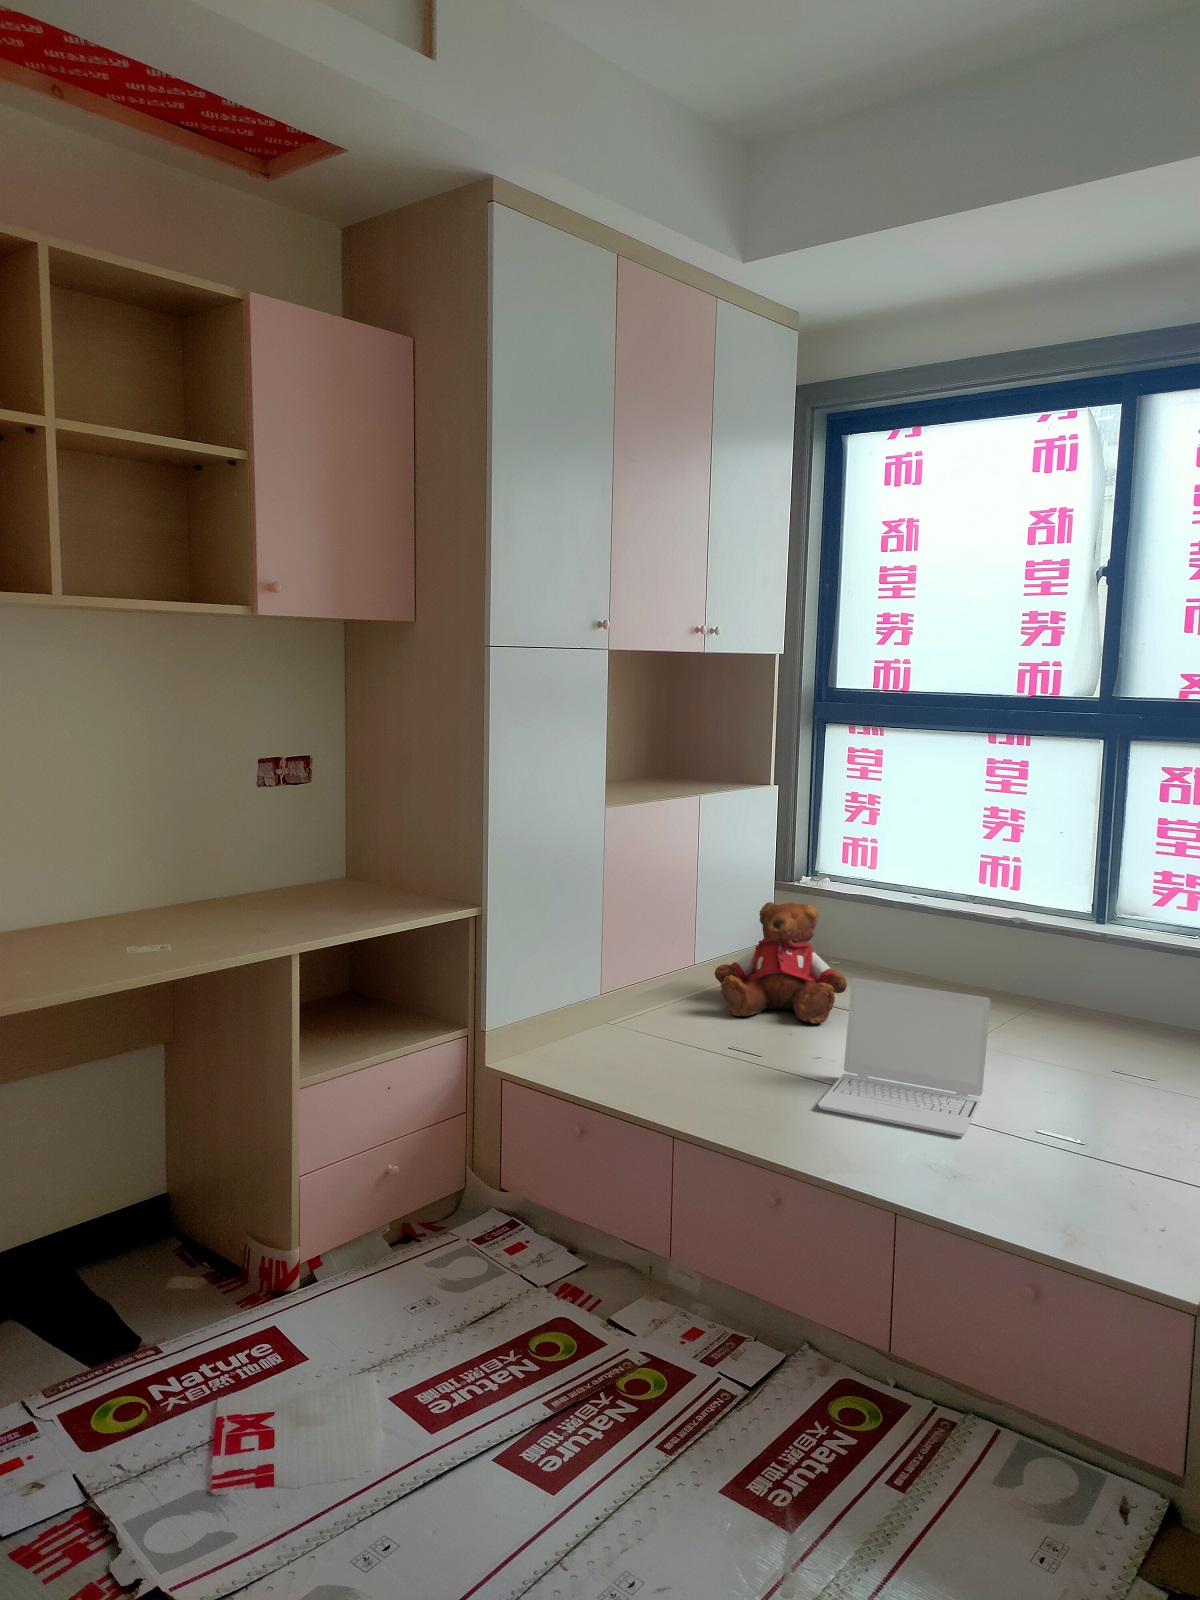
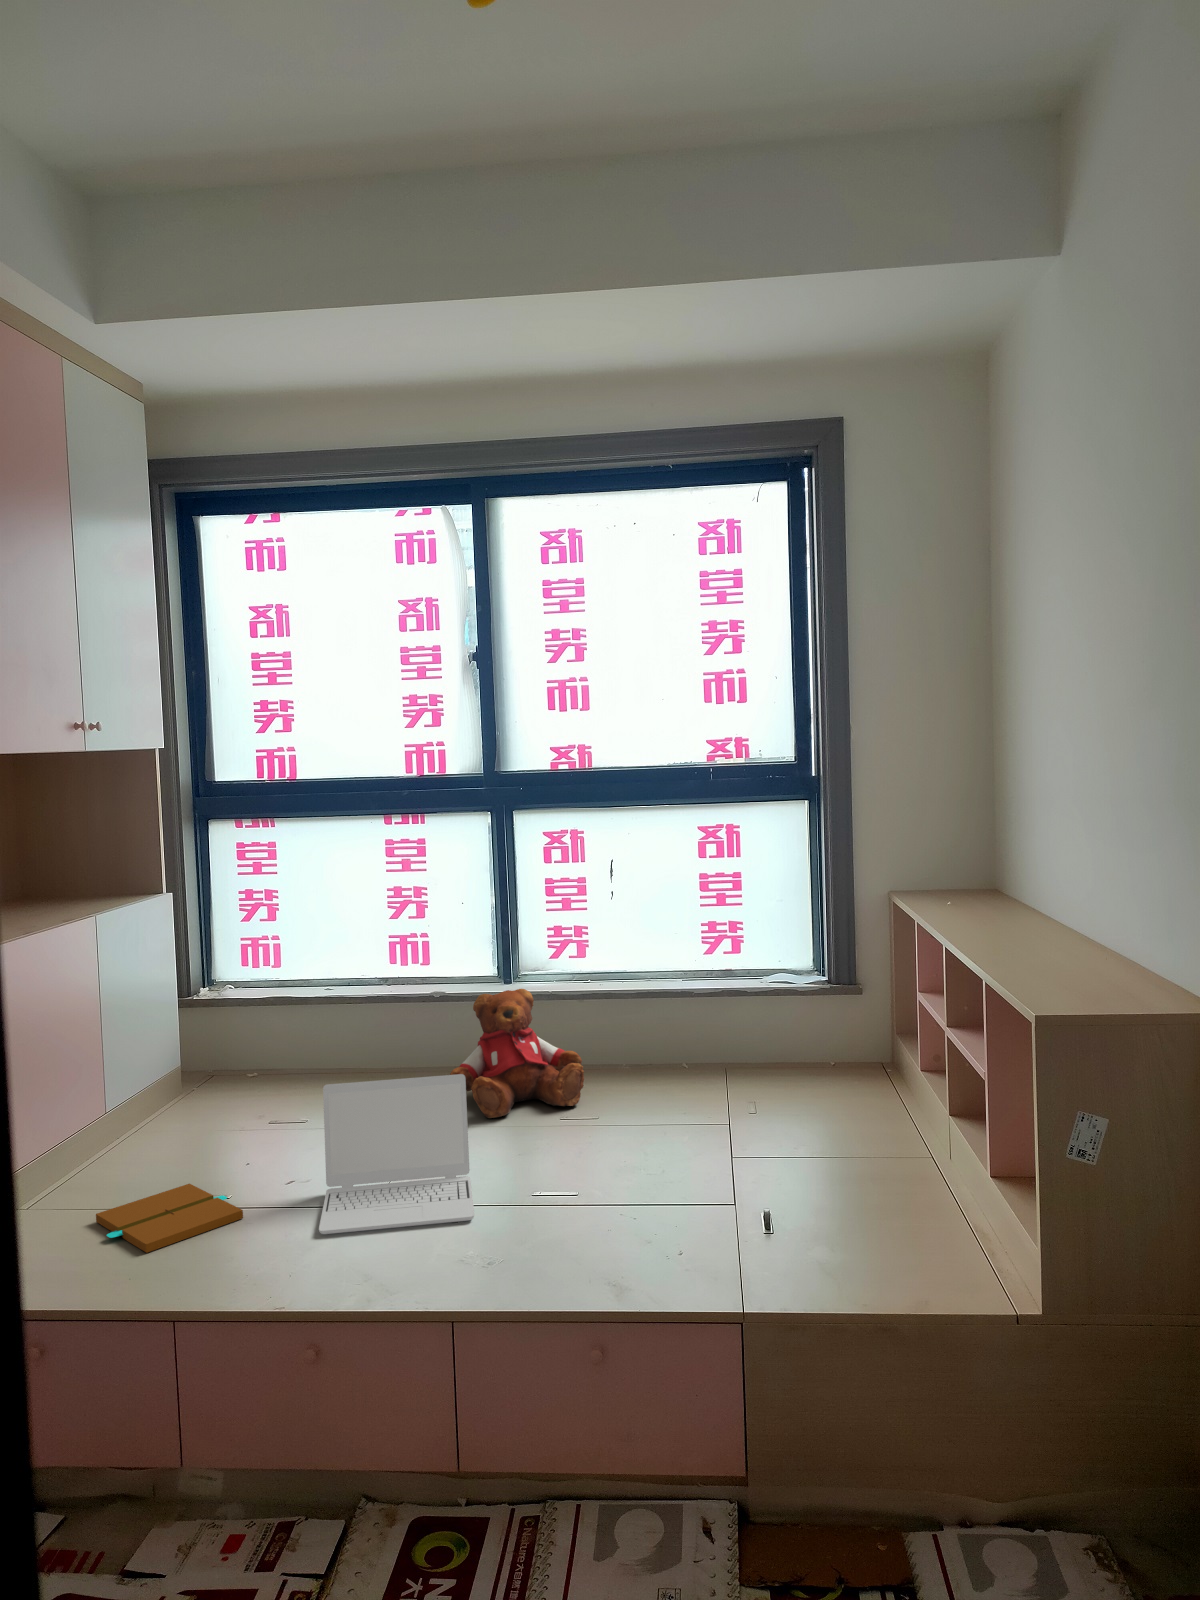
teddy bear: present [715,902,847,1023] -> present [450,989,584,1118]
book: none [654,1038,764,1082] -> present [96,1184,243,1253]

